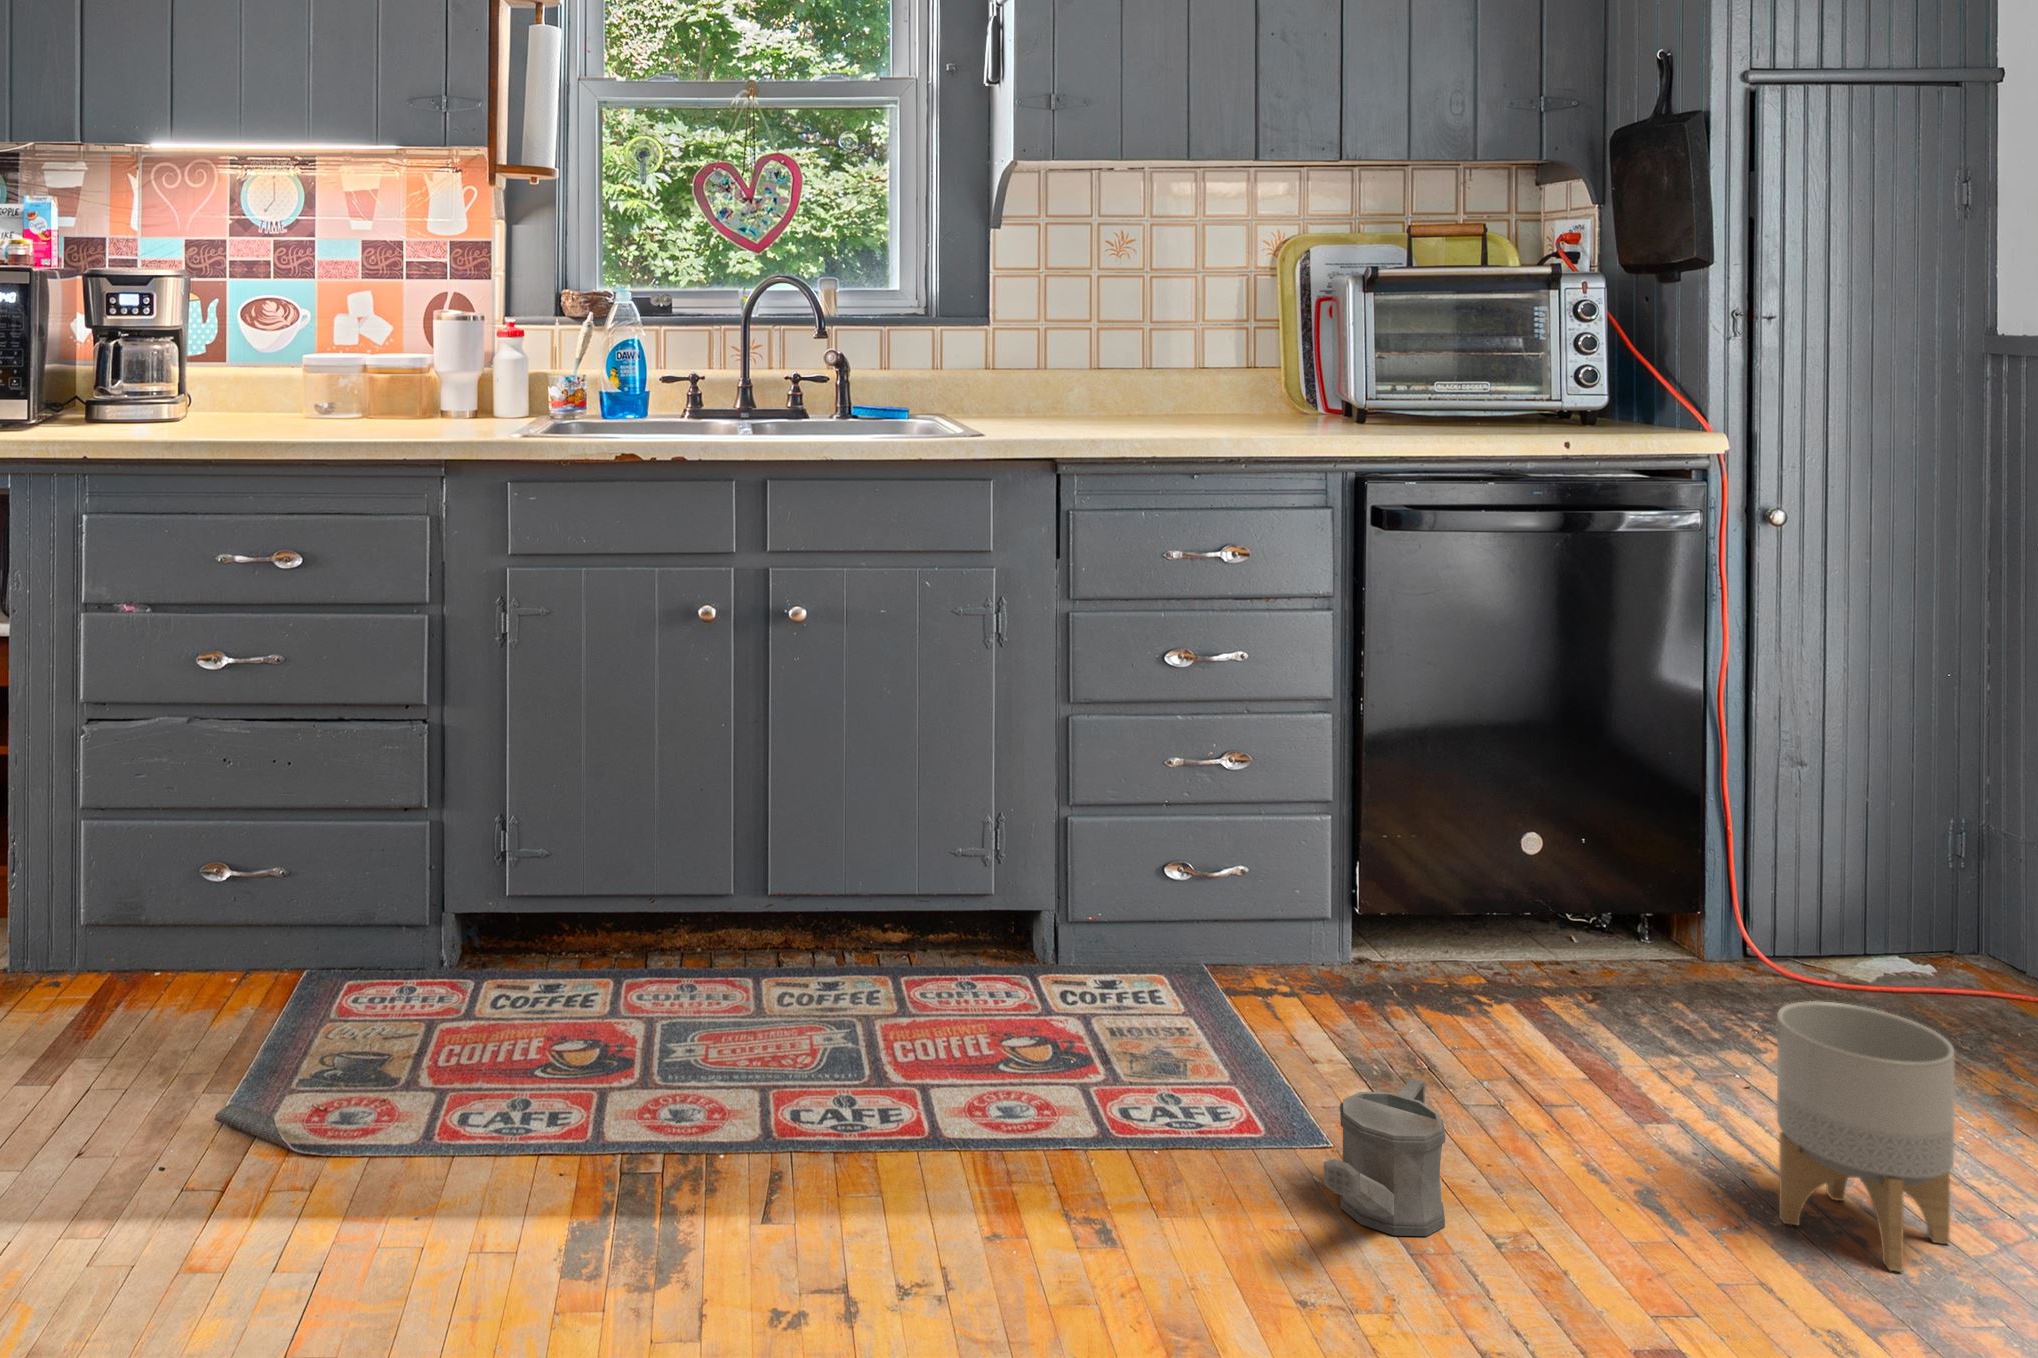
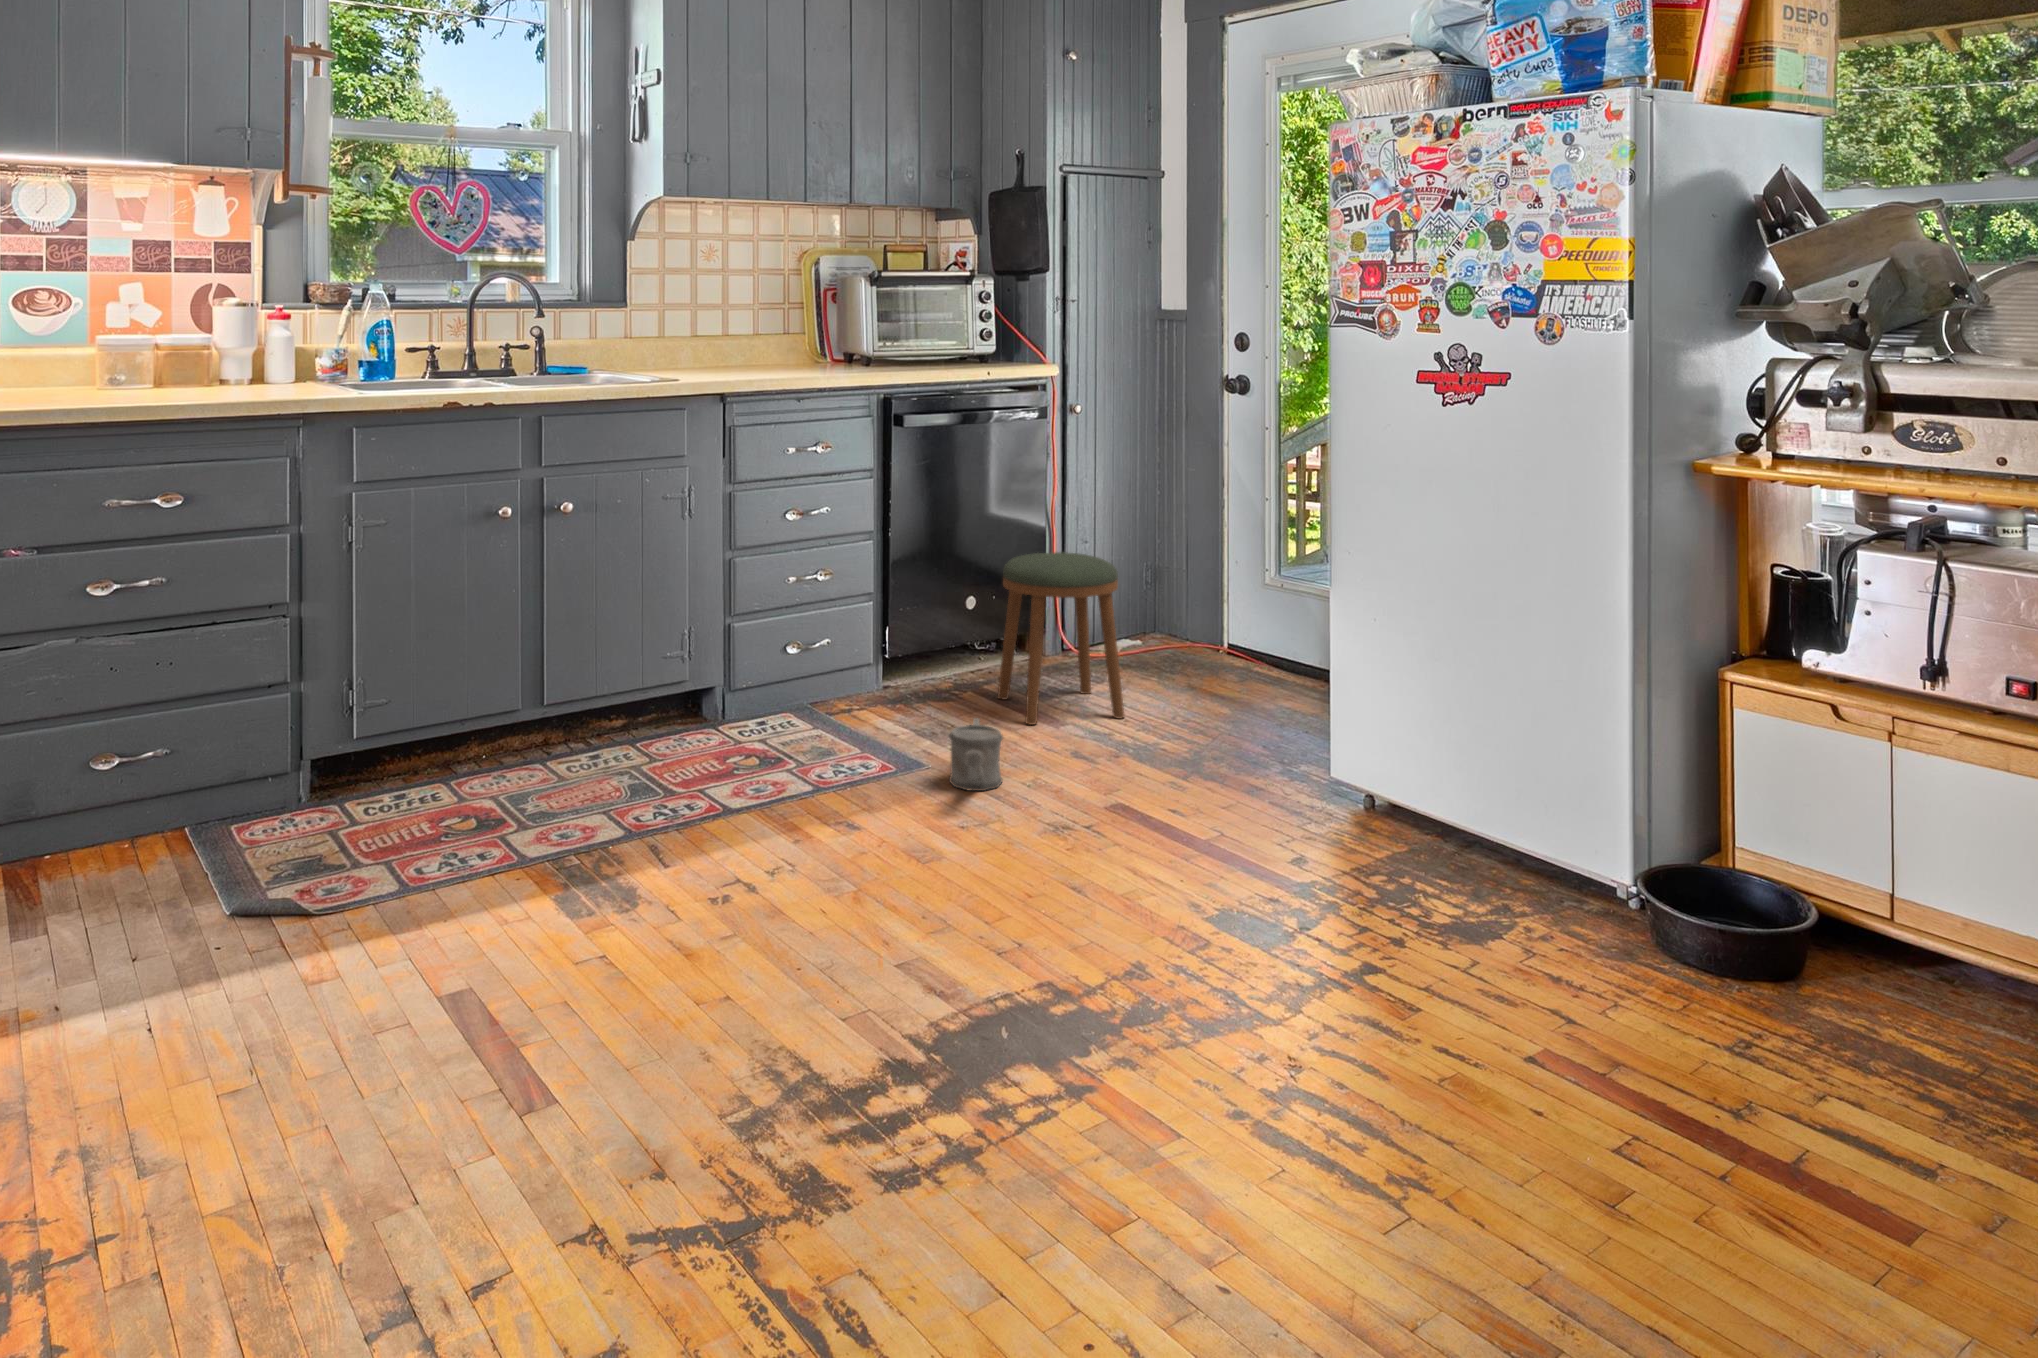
stool: none [1551,773,1808,1135] -> present [998,552,1124,725]
planter: present [1777,1001,1954,1272] -> none [1127,643,1197,756]

